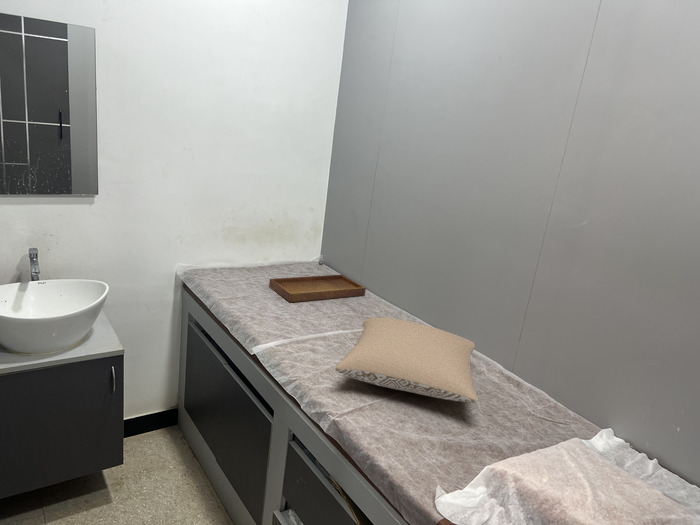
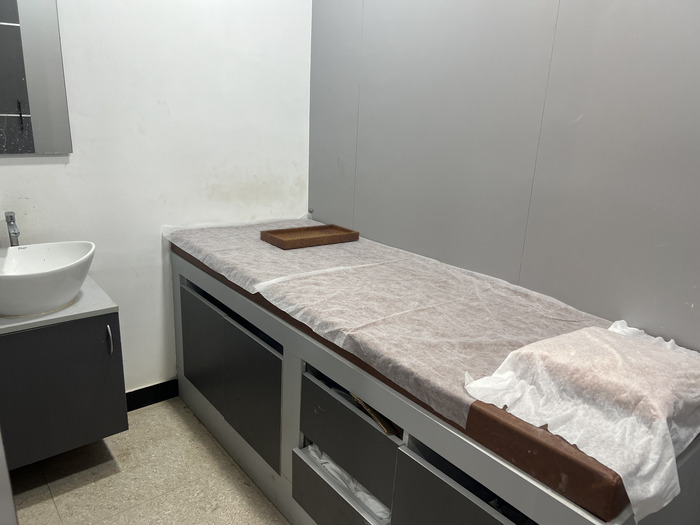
pillow: present [336,318,478,403] -> none [344,243,493,306]

